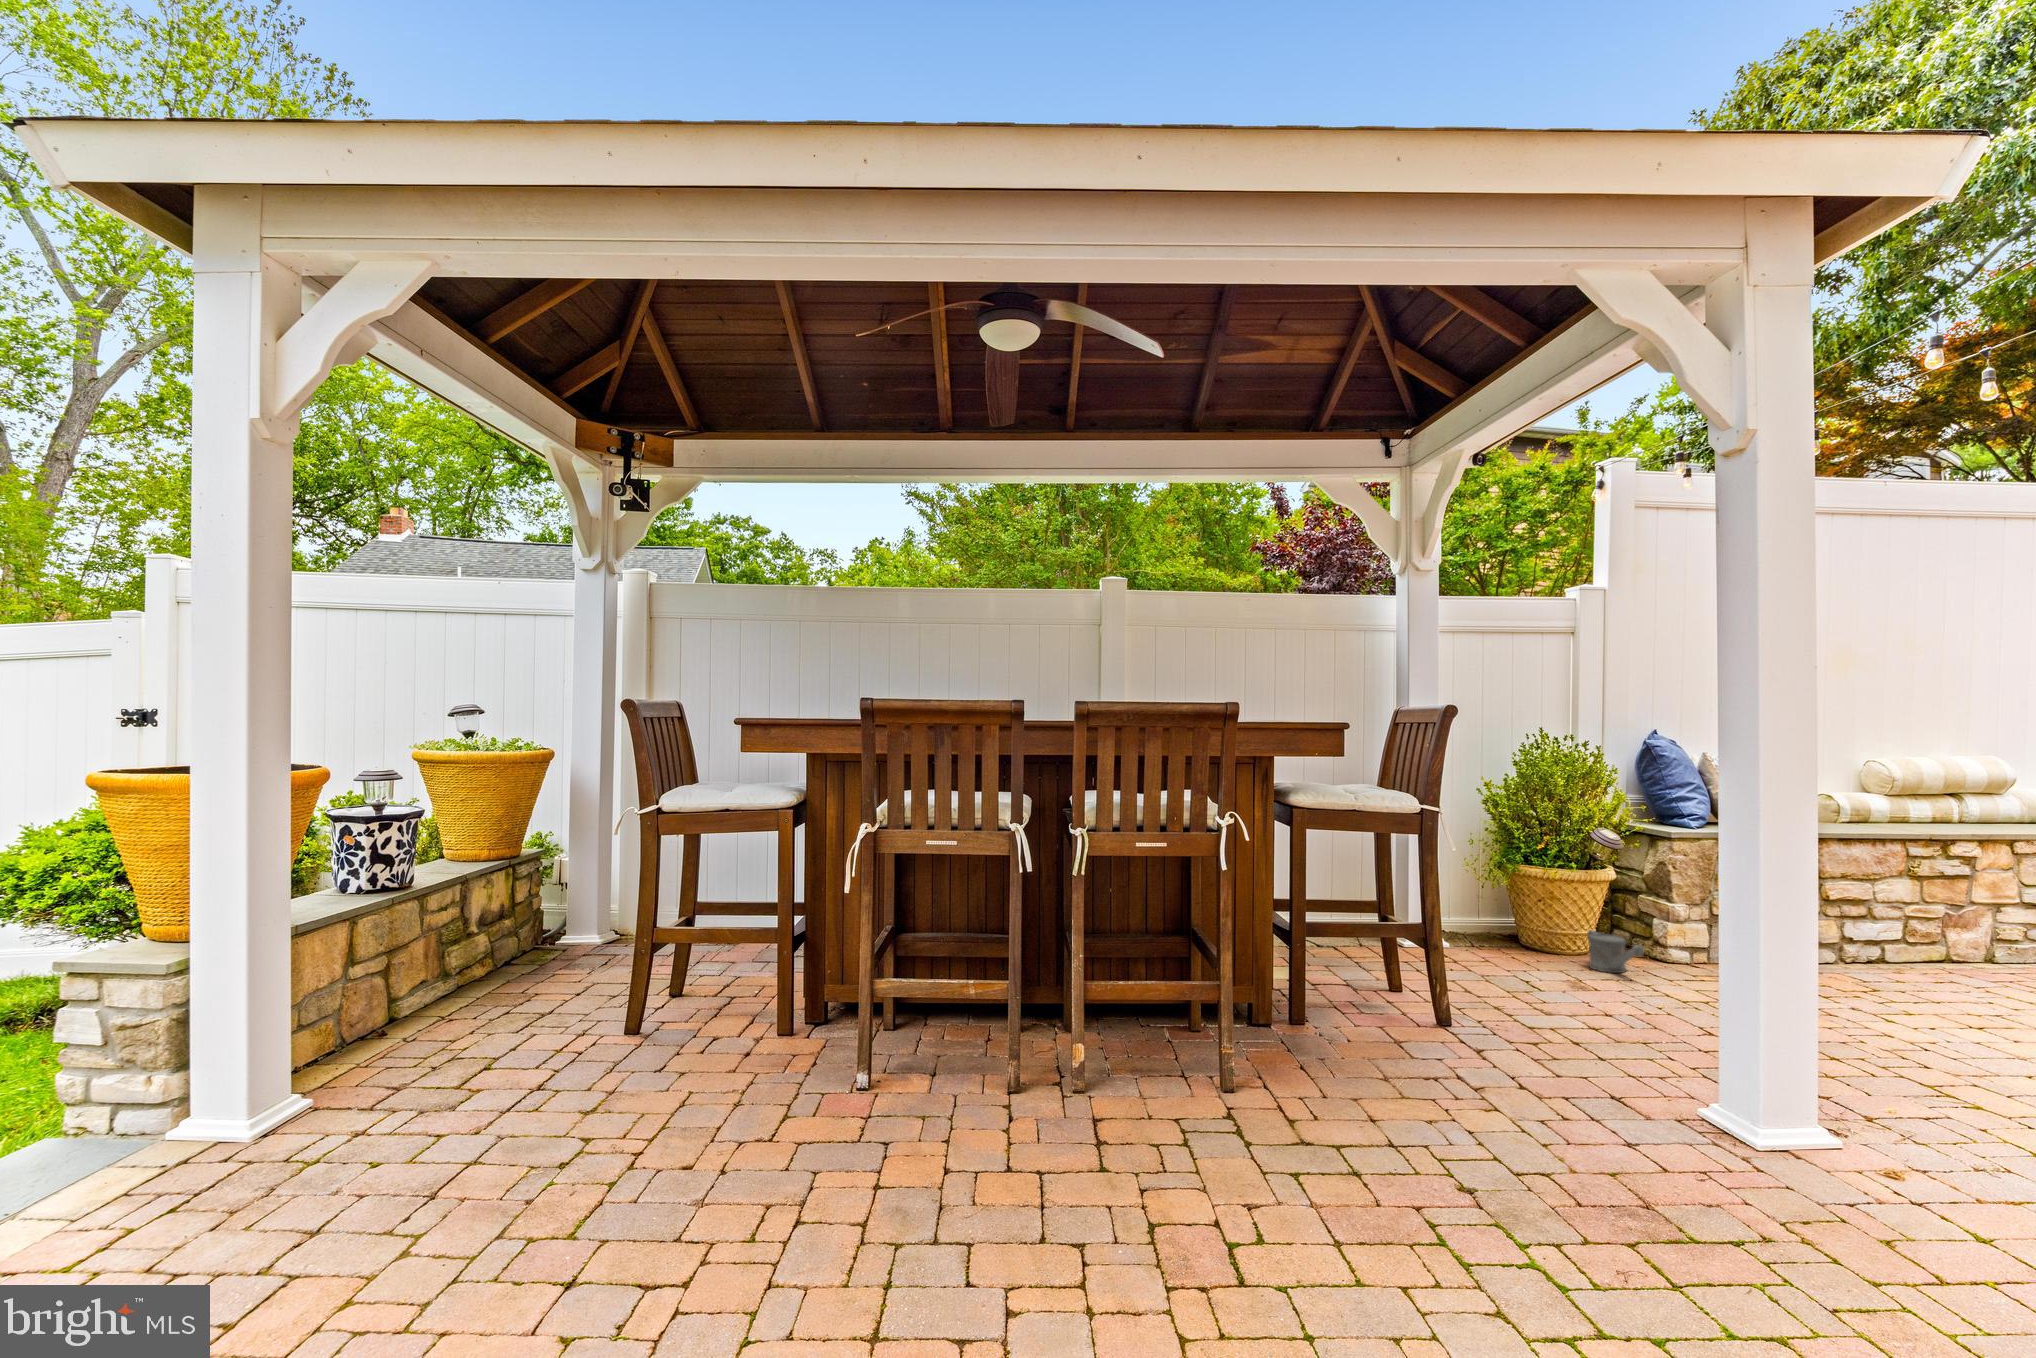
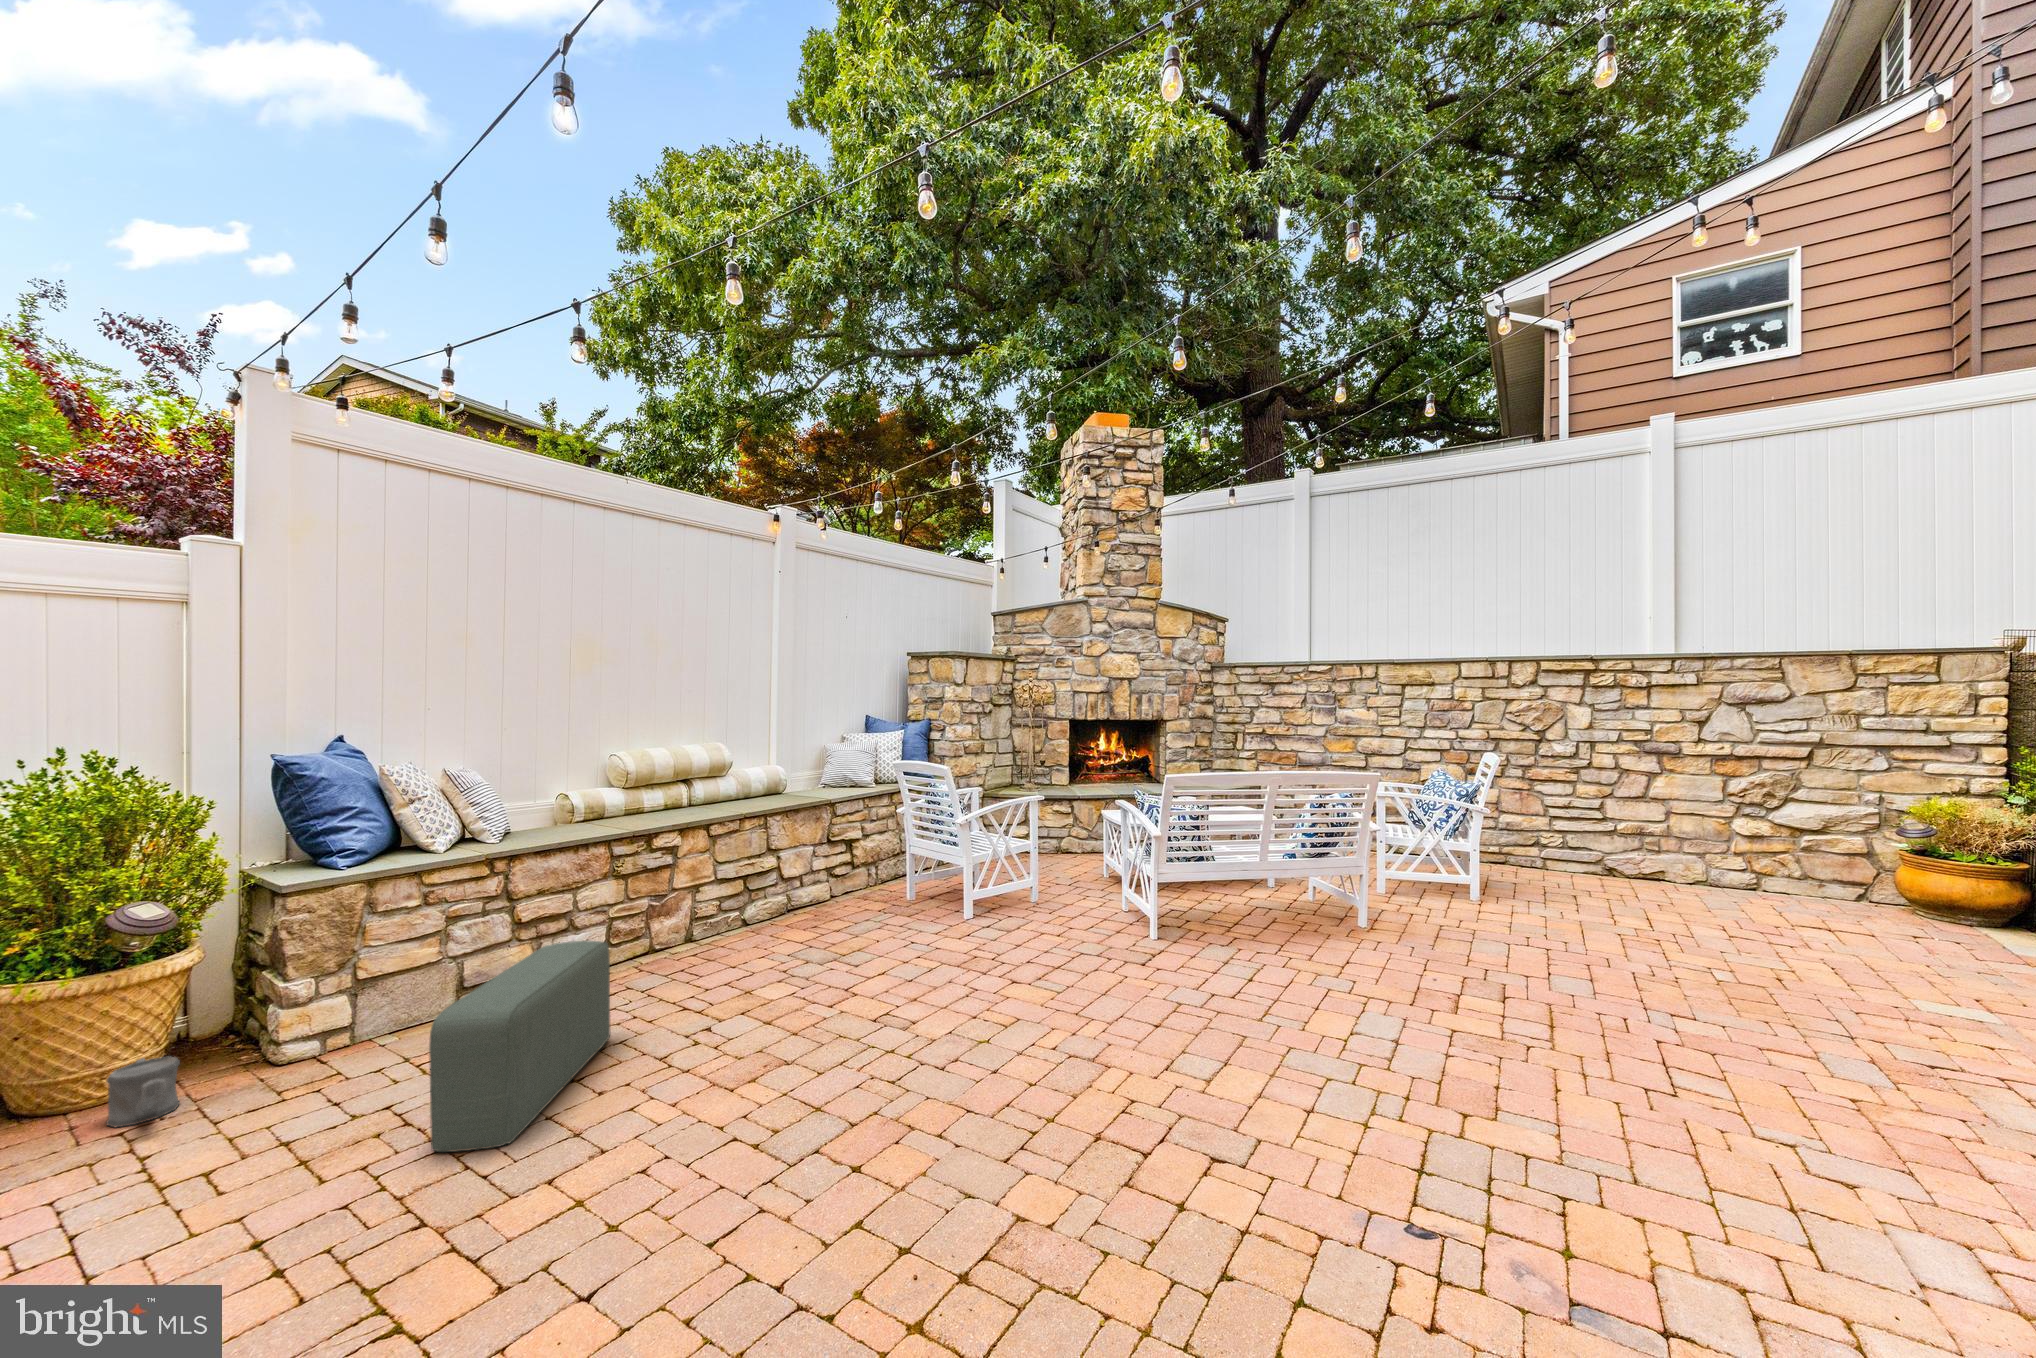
pouf: none [1901,919,1997,1062] -> present [429,941,610,1152]

